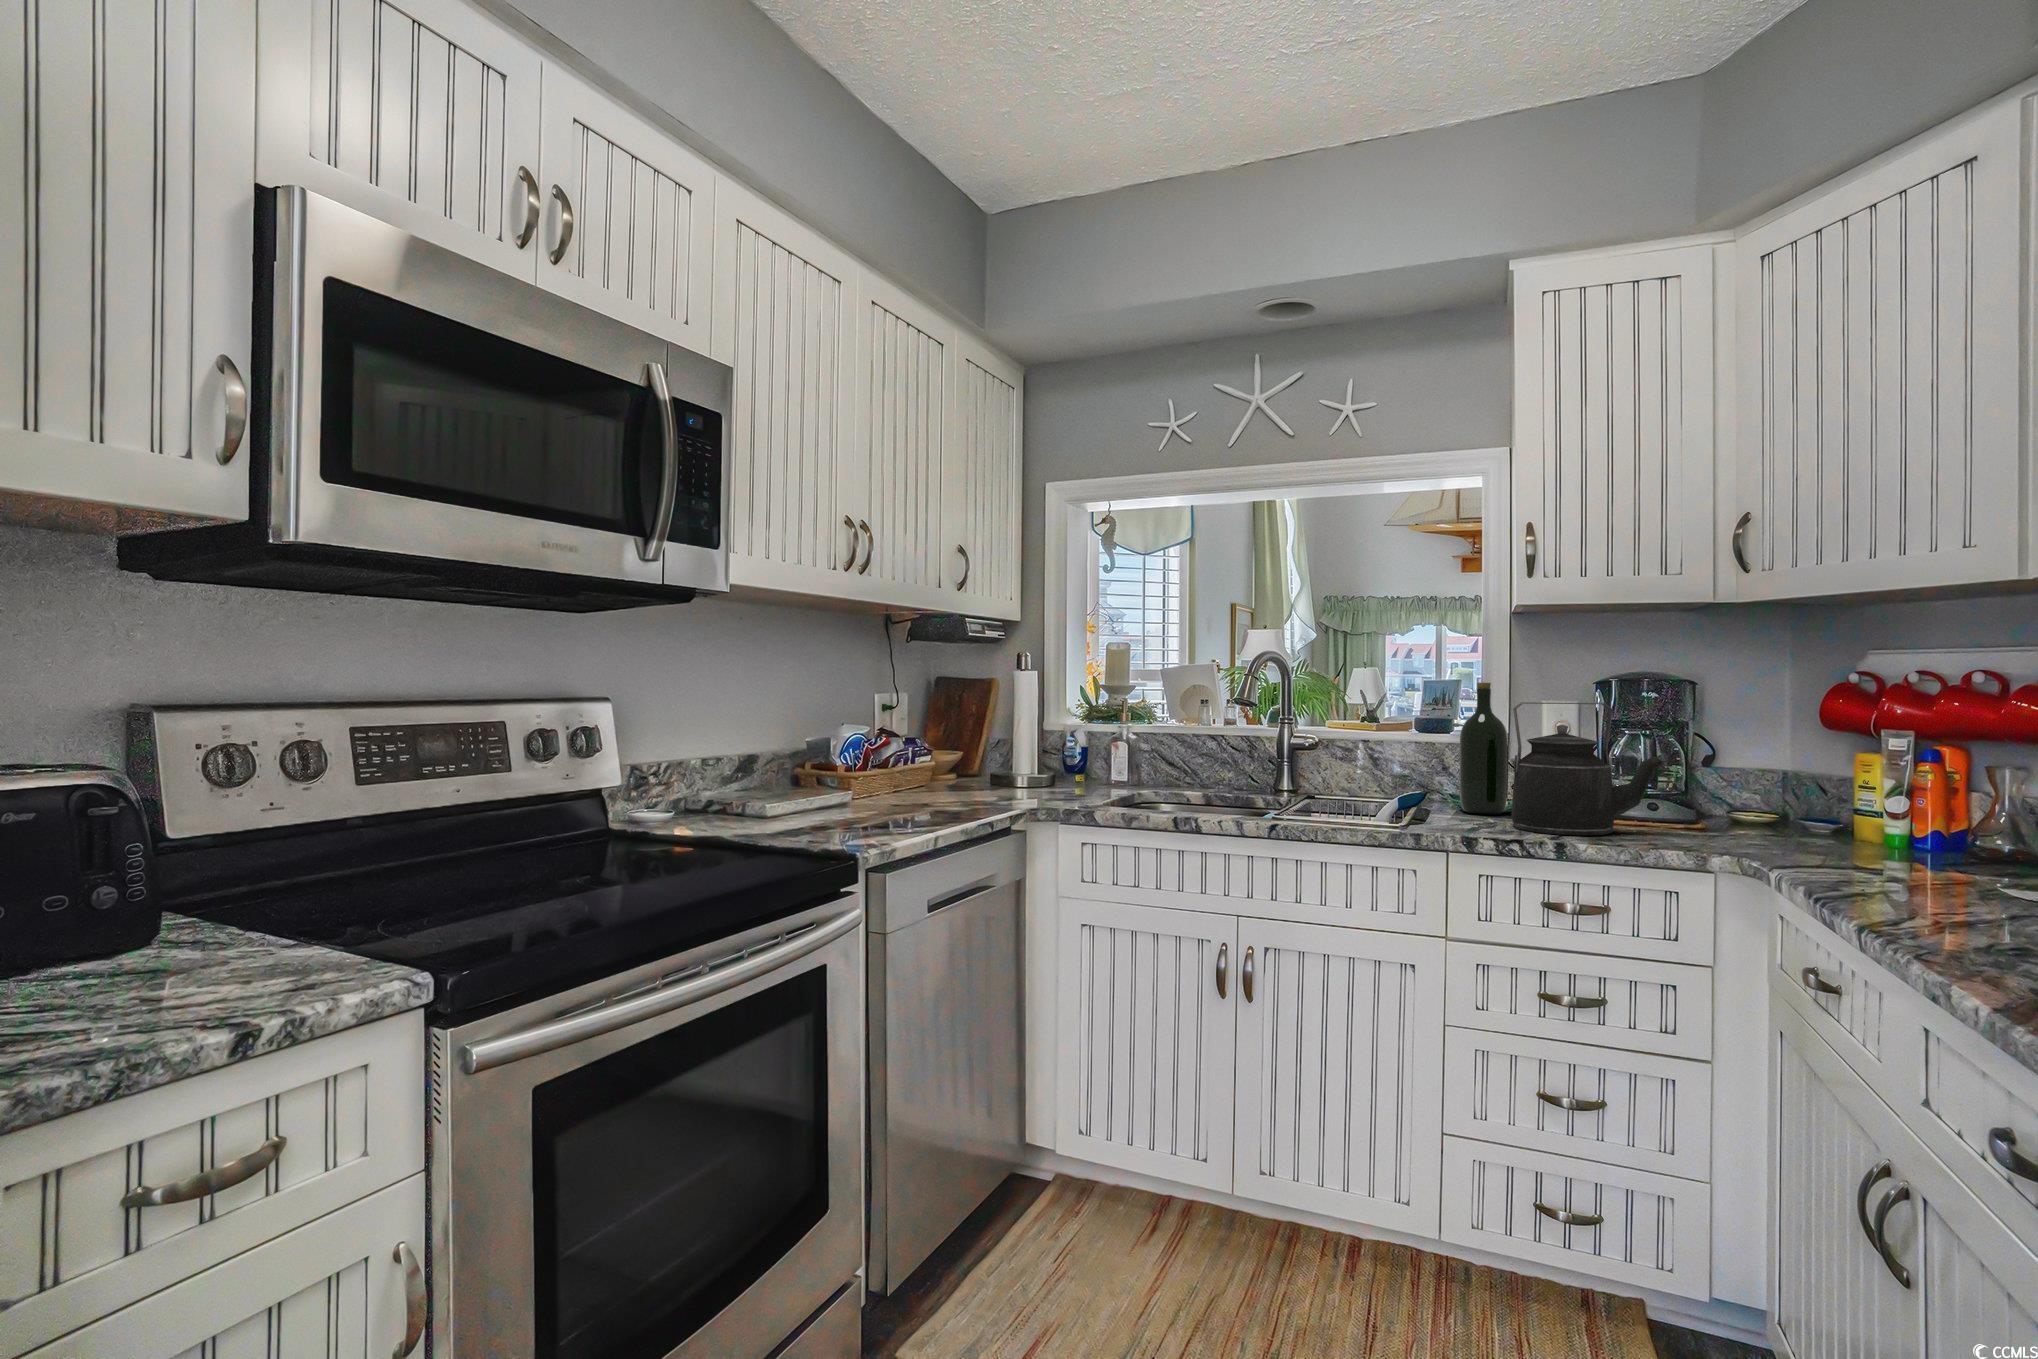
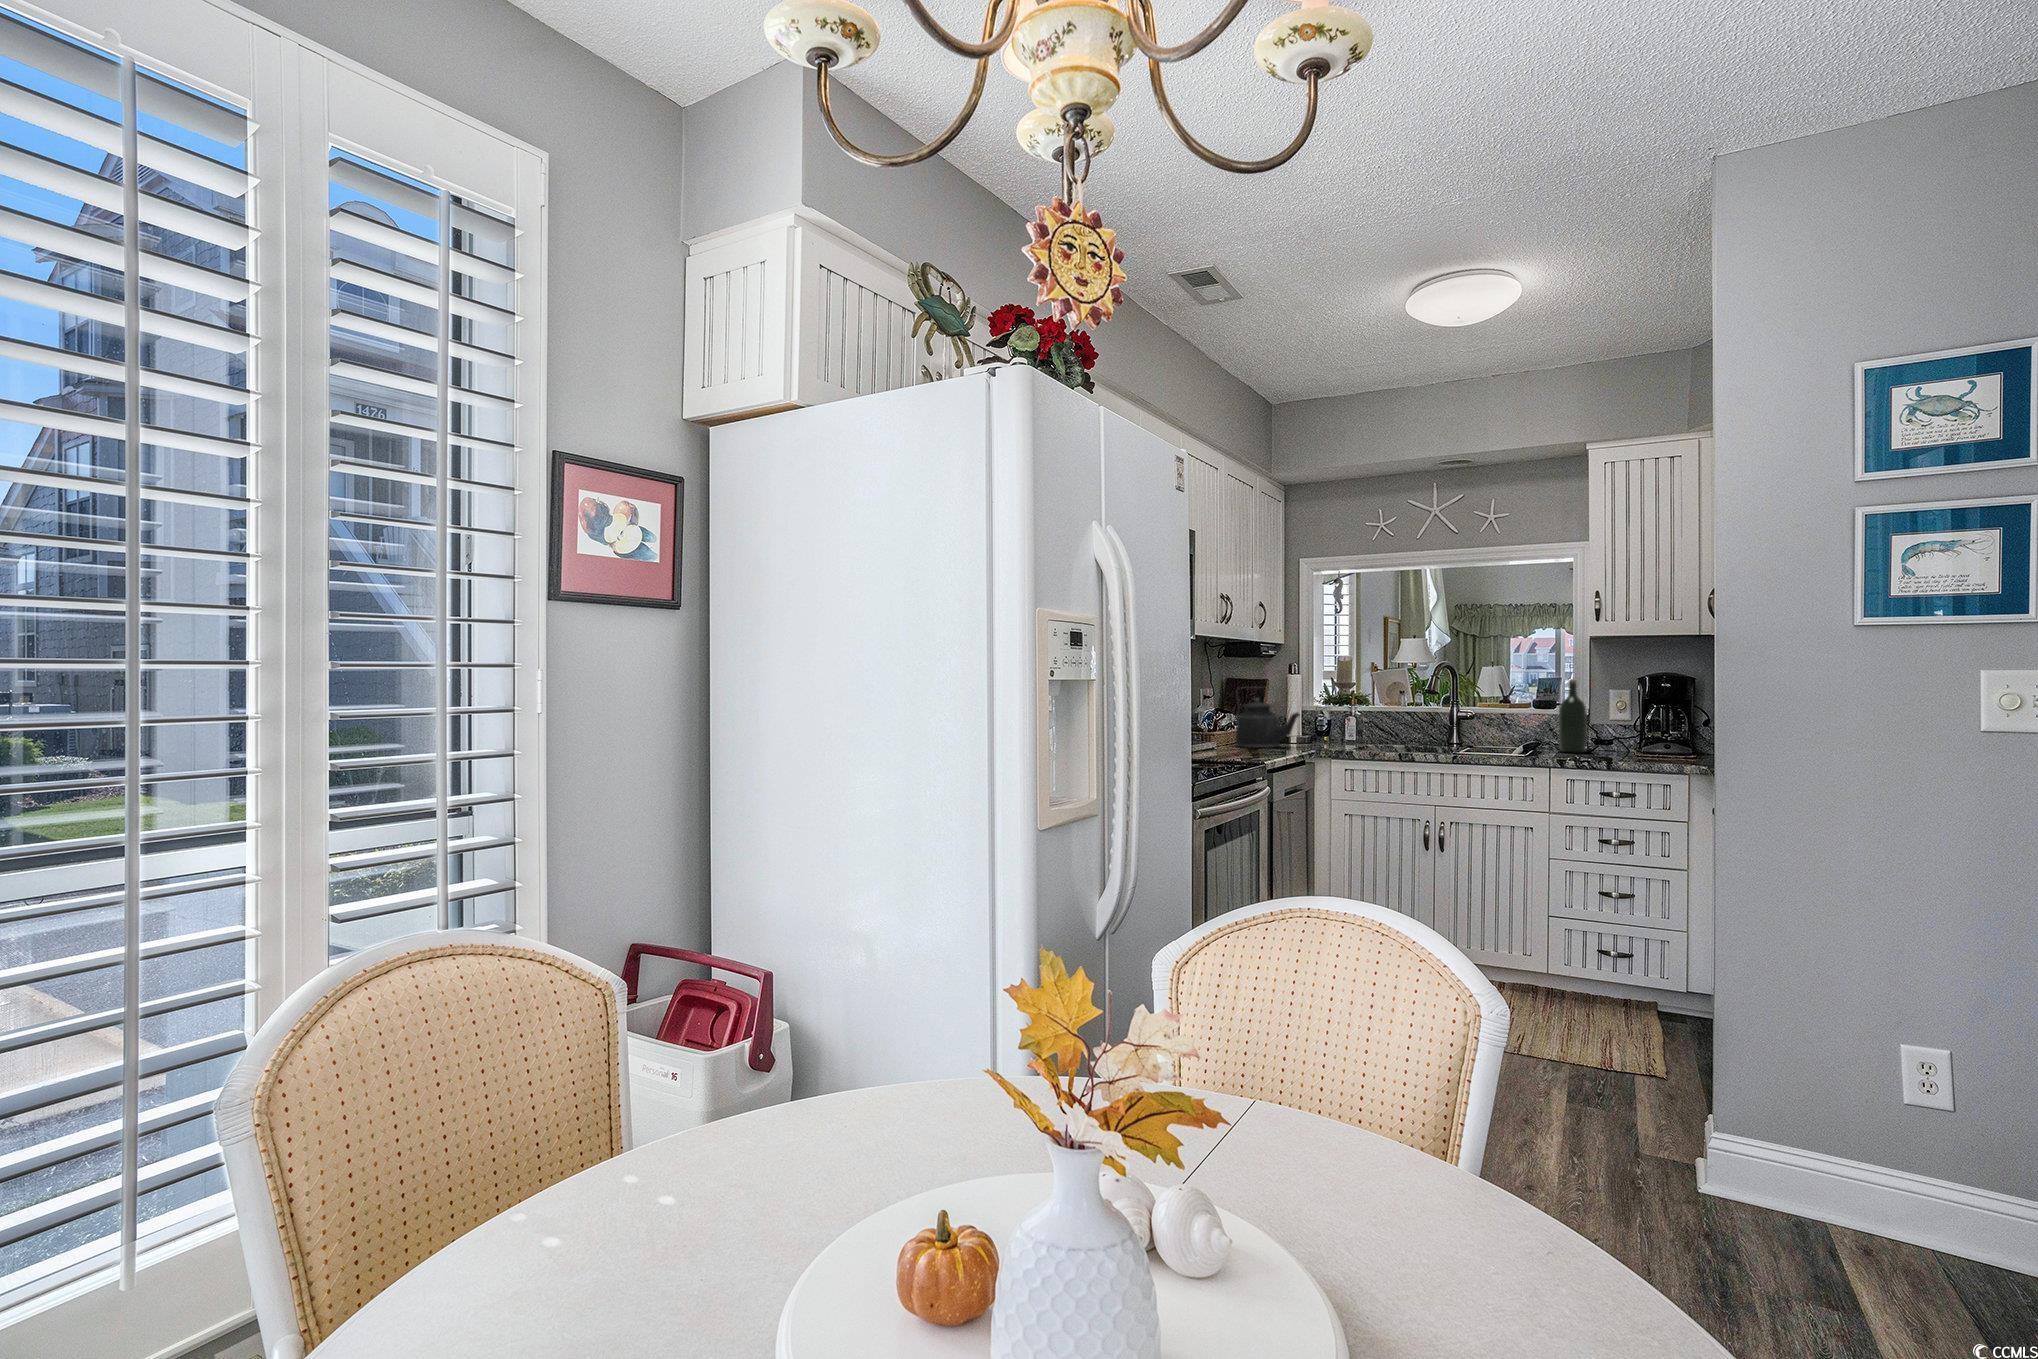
kettle: present [1511,702,1664,835] -> present [1235,691,1300,748]

